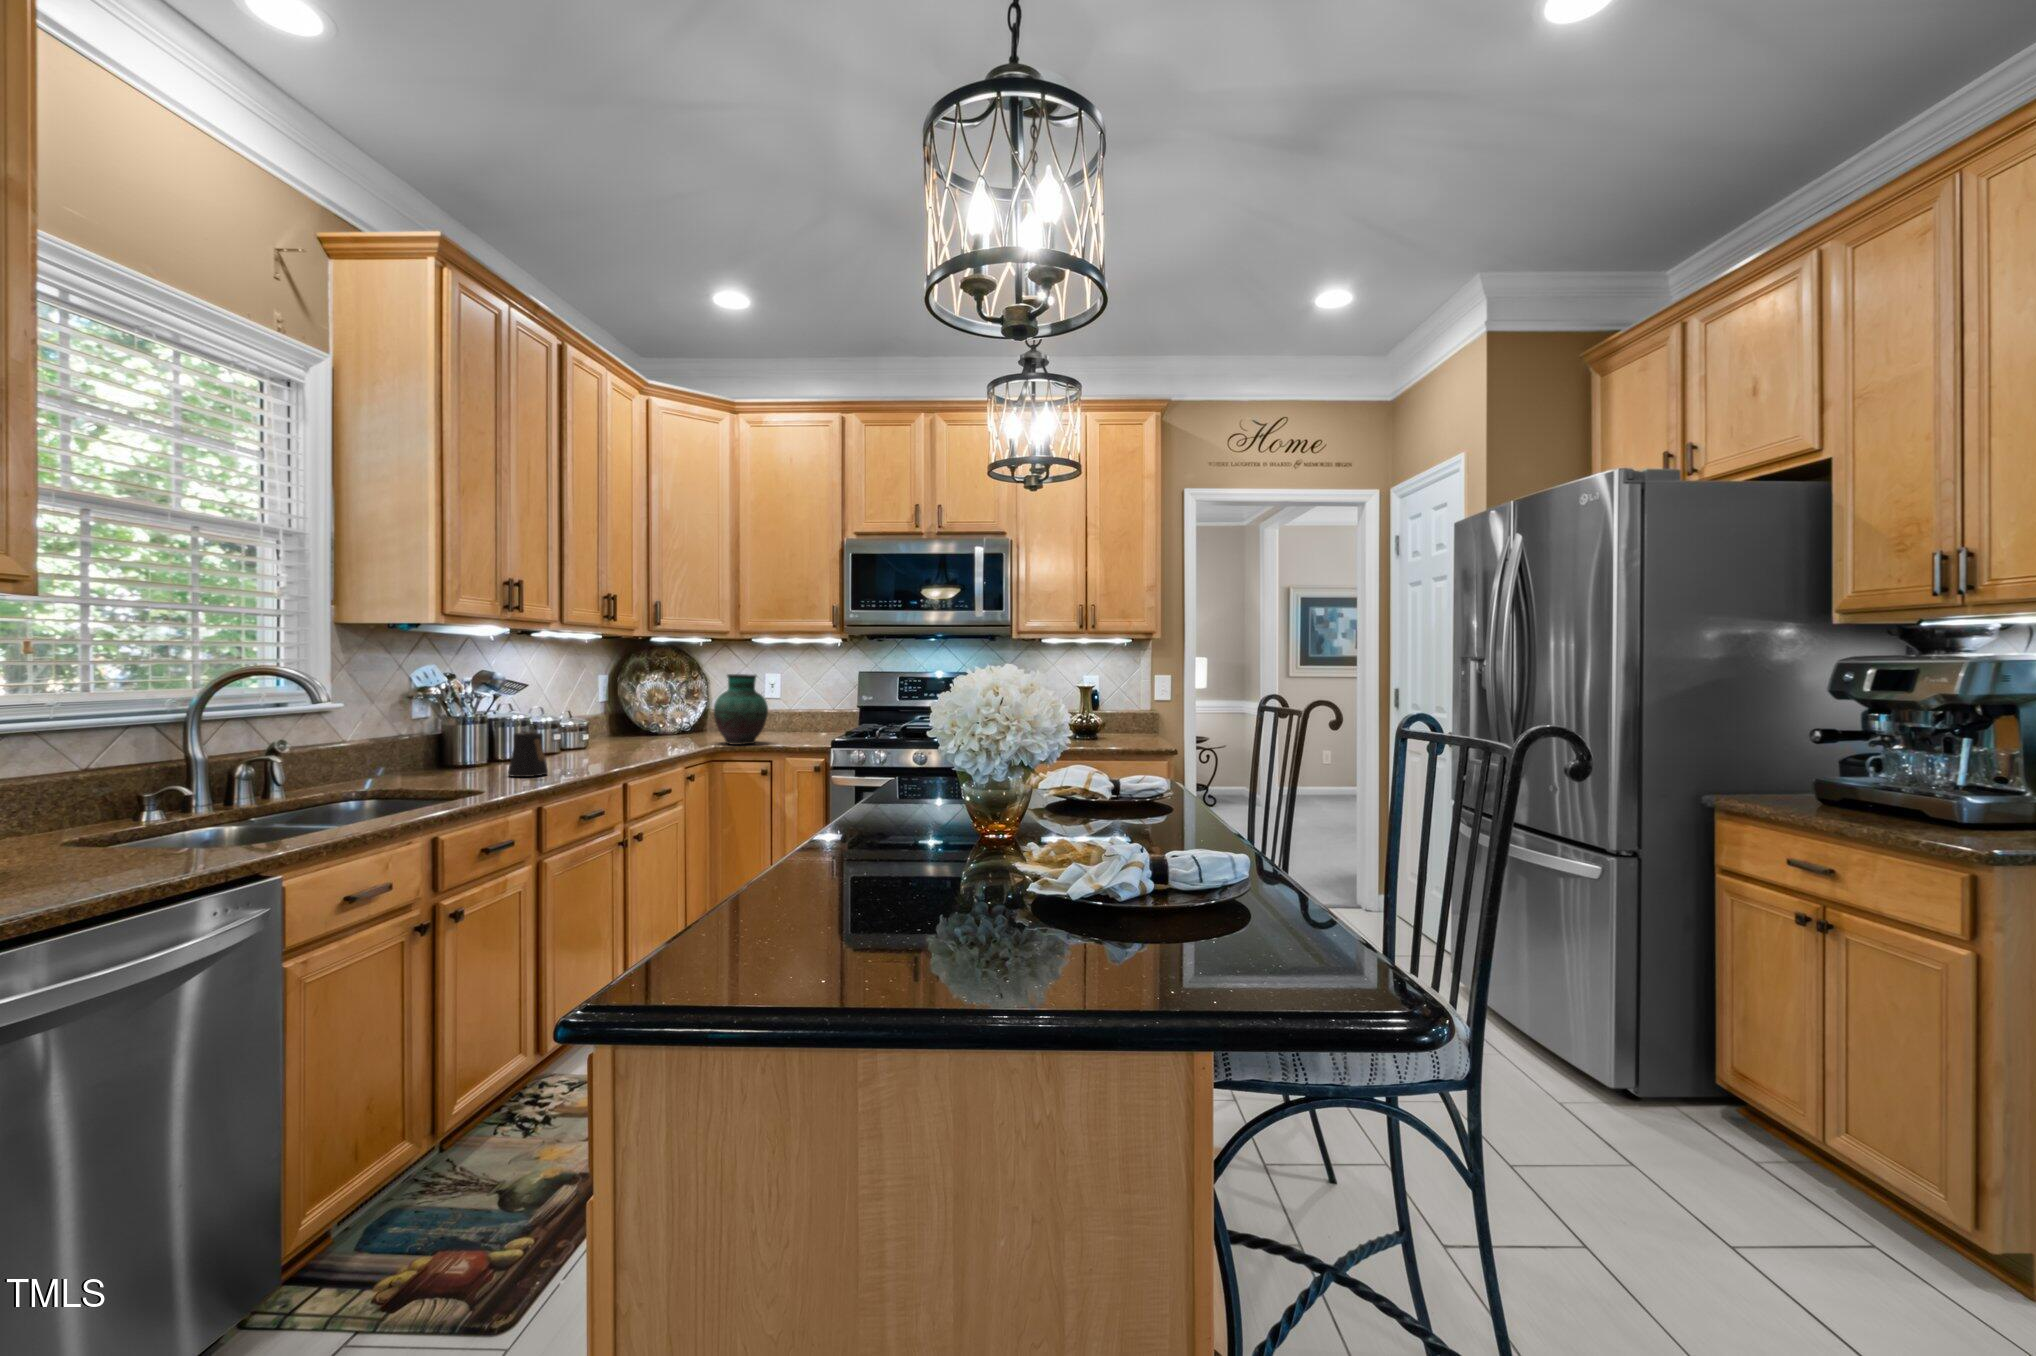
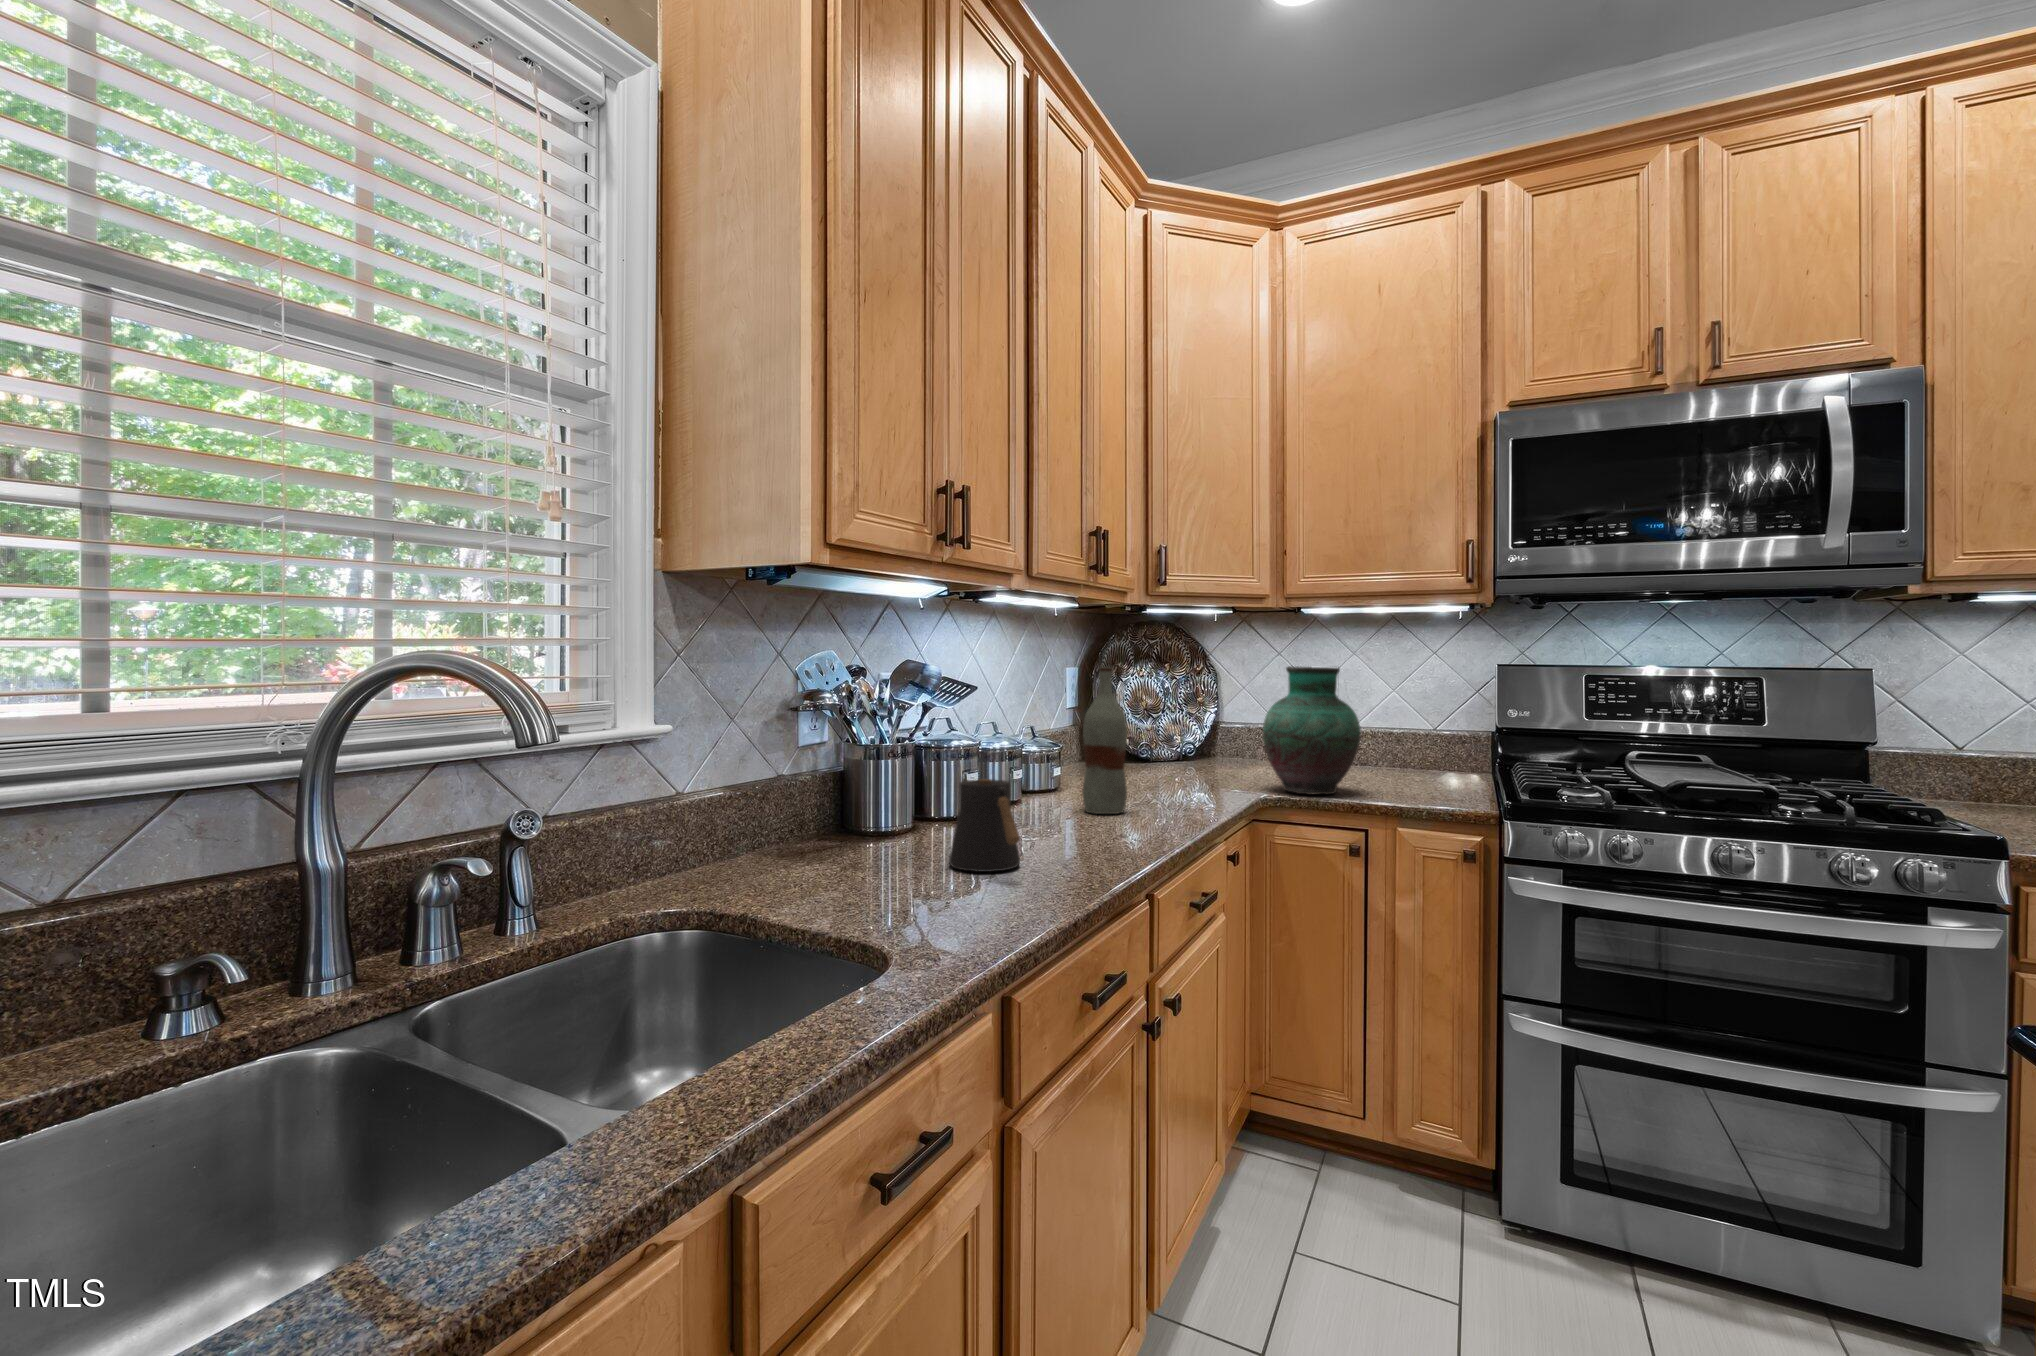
bottle: none [596,675,622,756] -> present [1082,667,1127,814]

